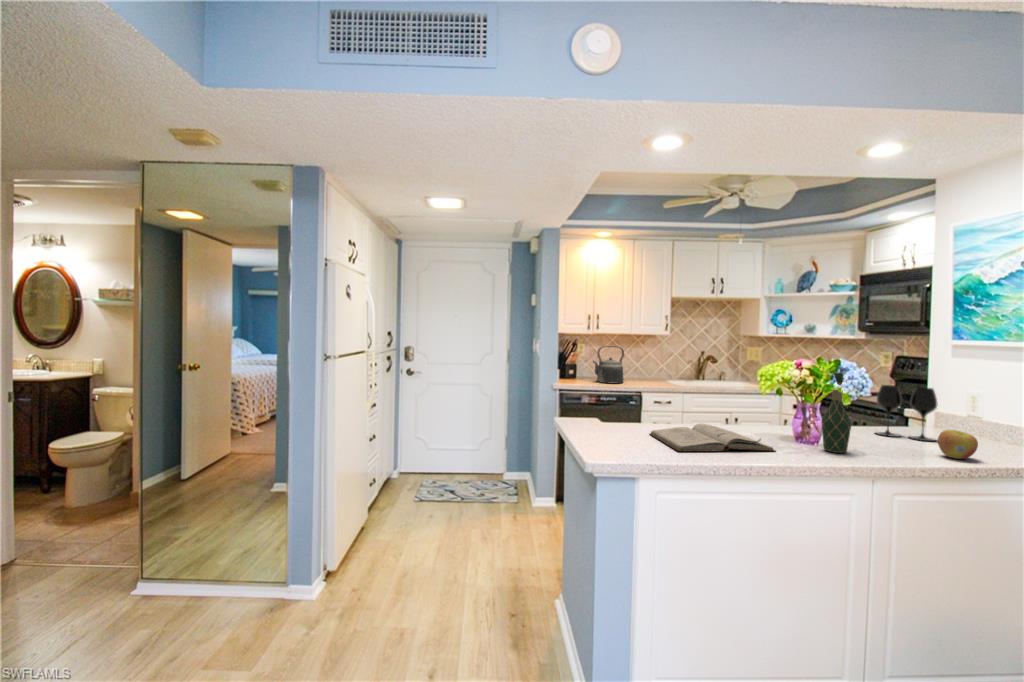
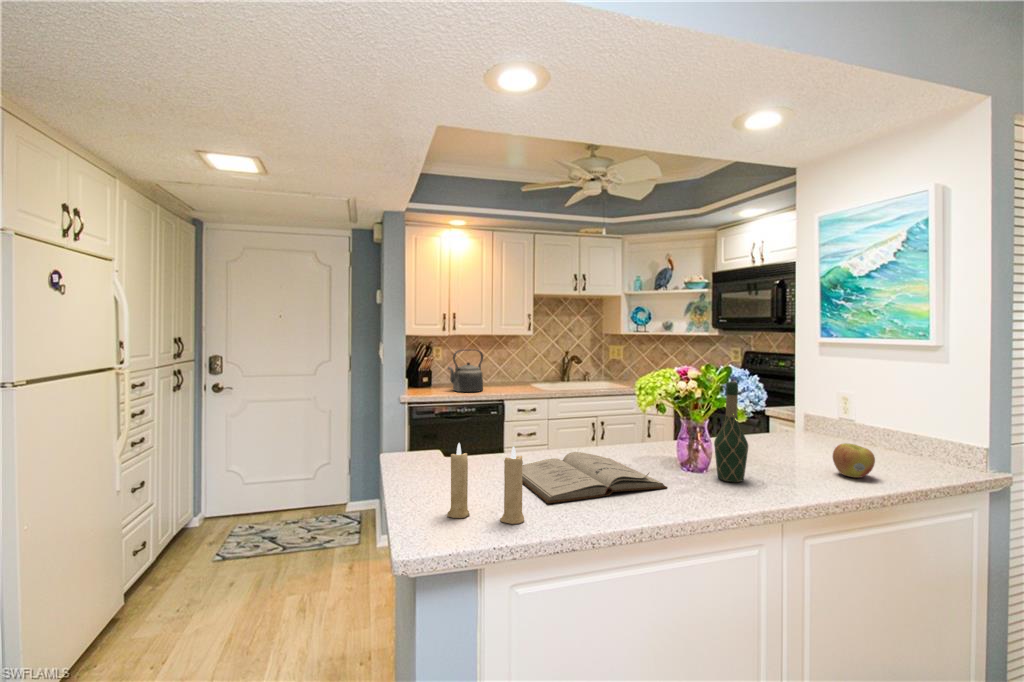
wine glass: present [876,385,938,441] -> none [755,390,818,452]
candle: none [606,401,661,459] -> present [447,443,524,524]

